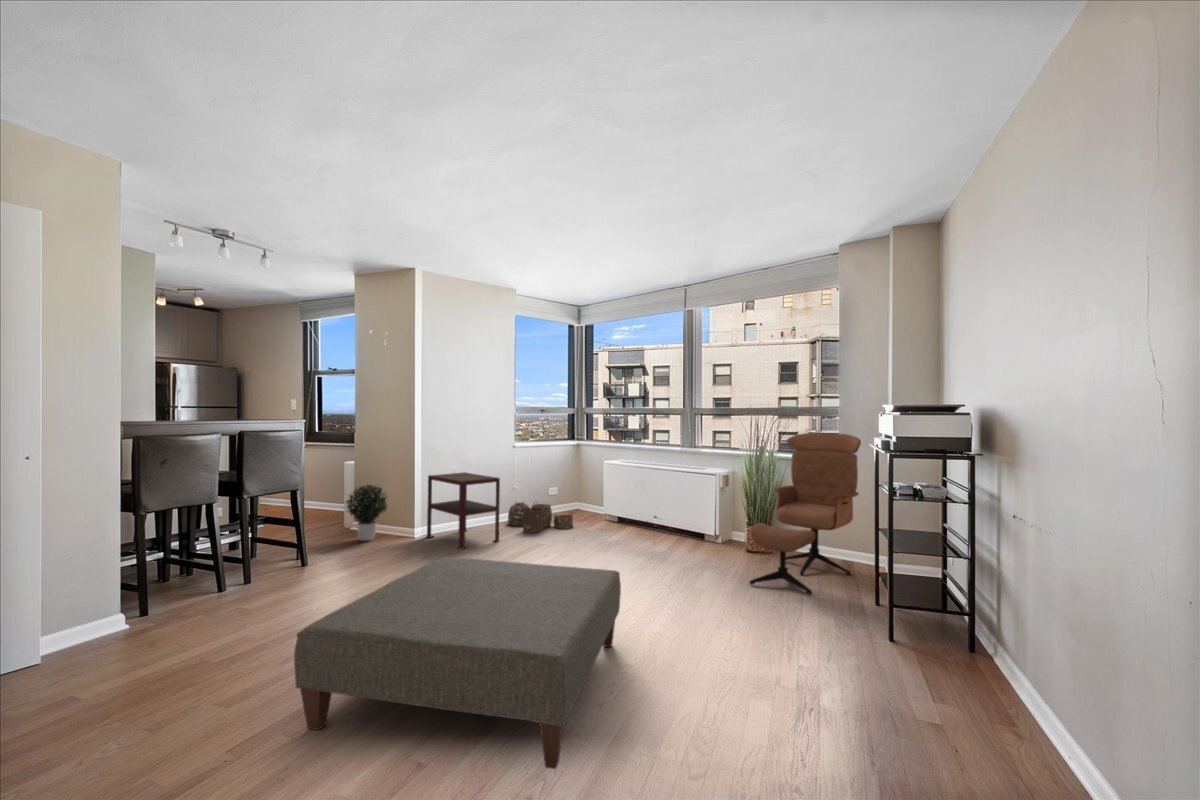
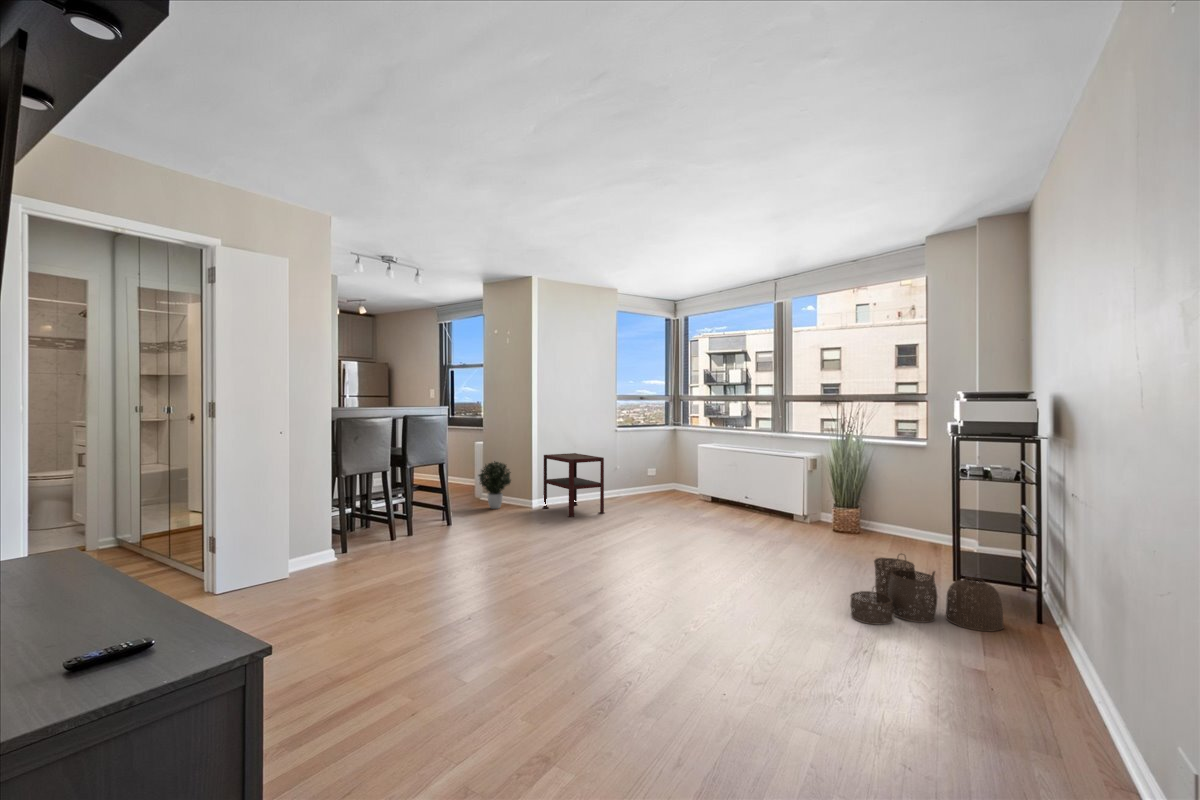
lounge chair: present [749,433,861,594] -> none [818,417,943,563]
woven basket: present [508,503,573,533] -> present [850,554,1004,631]
ottoman: present [294,557,621,769] -> none [455,511,685,634]

